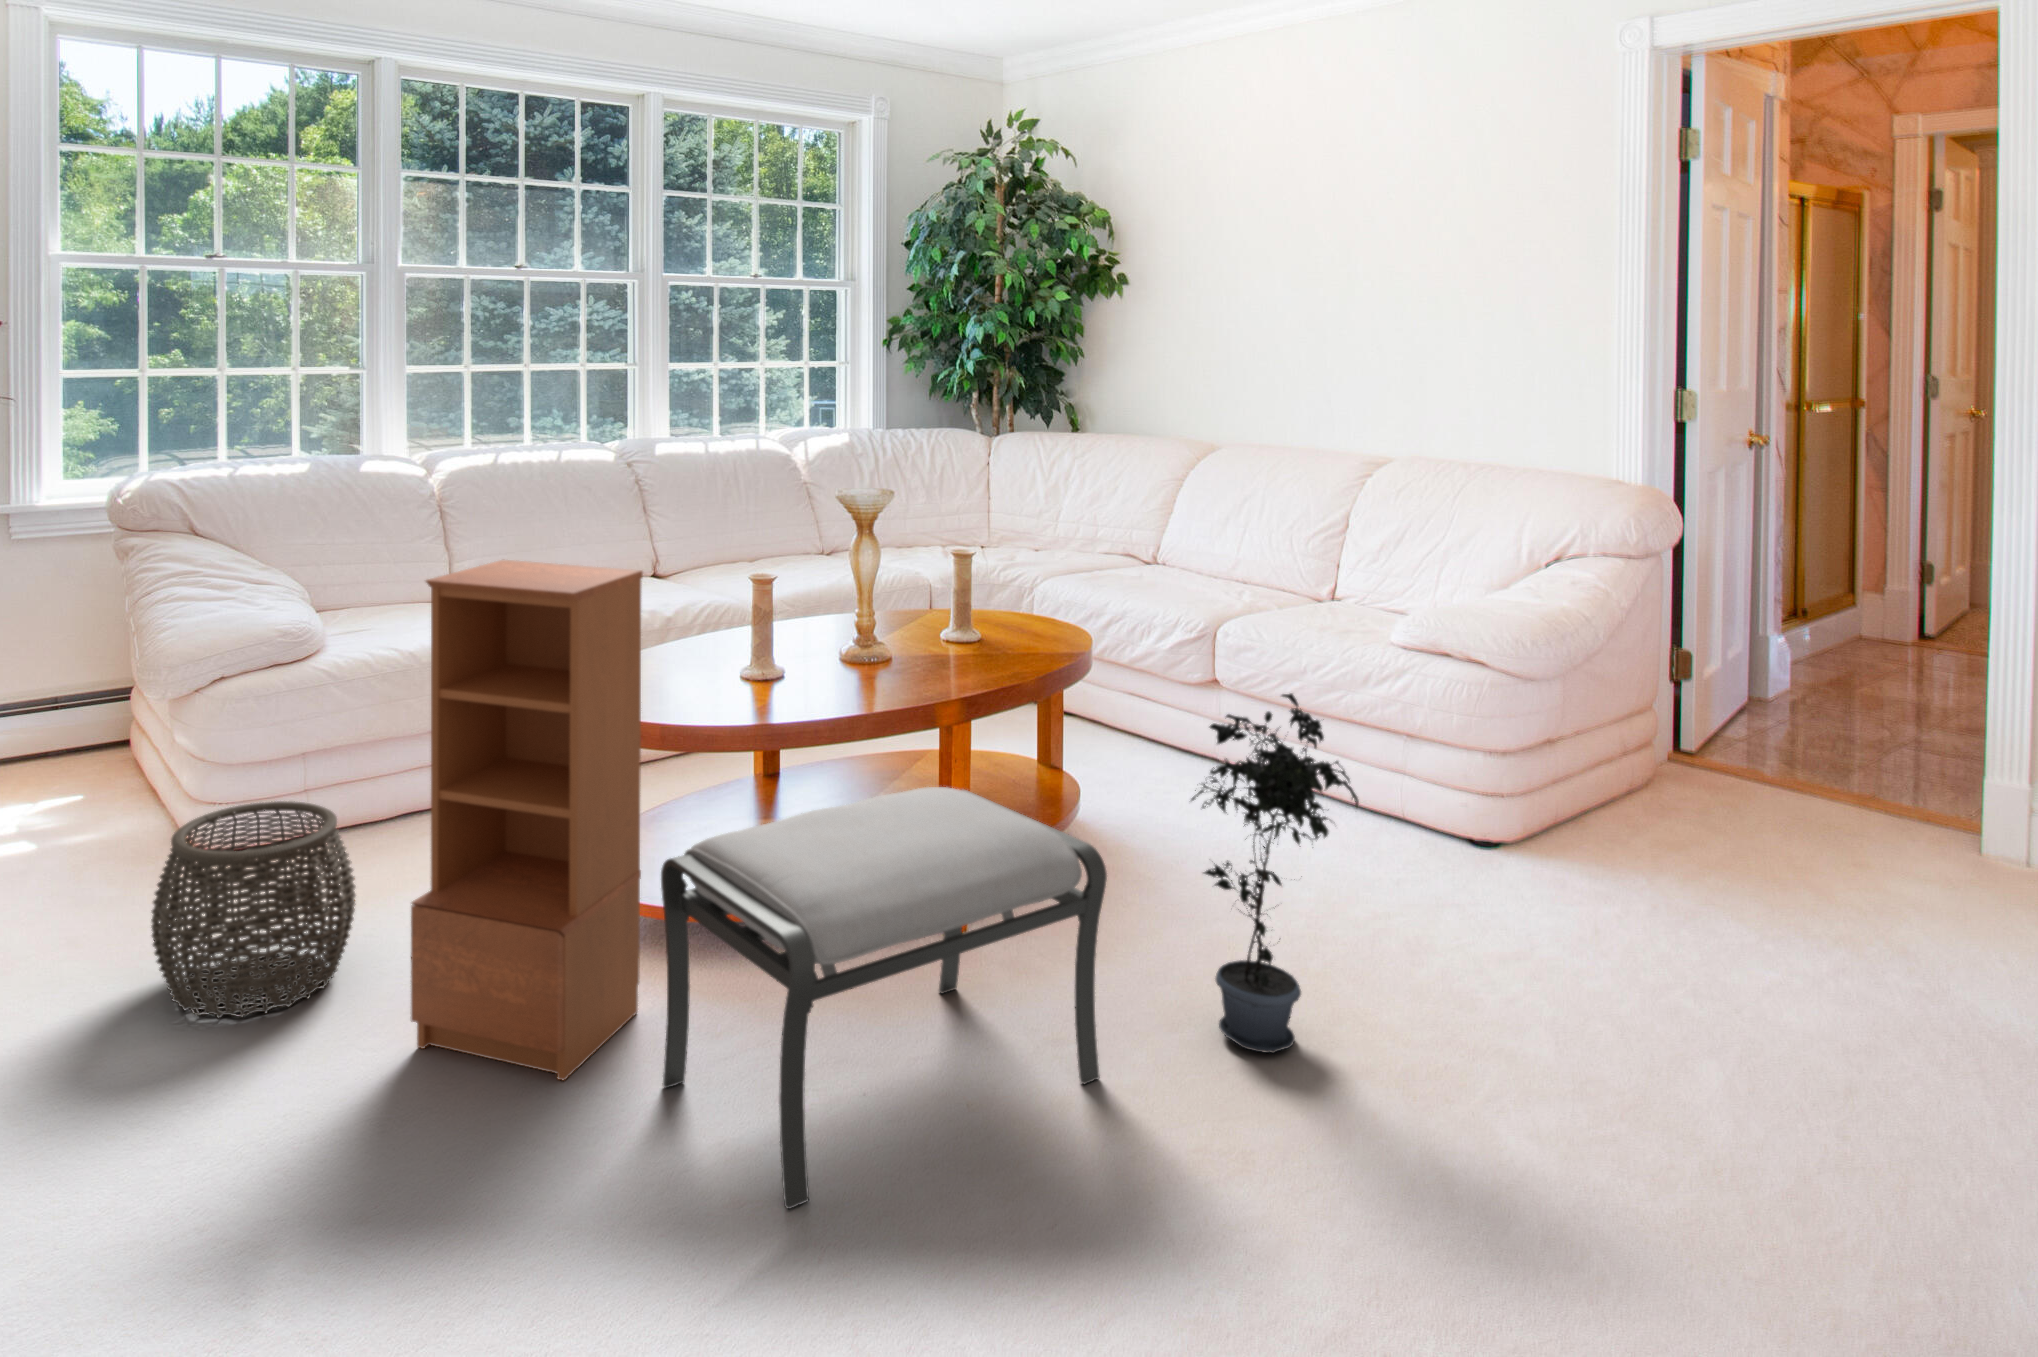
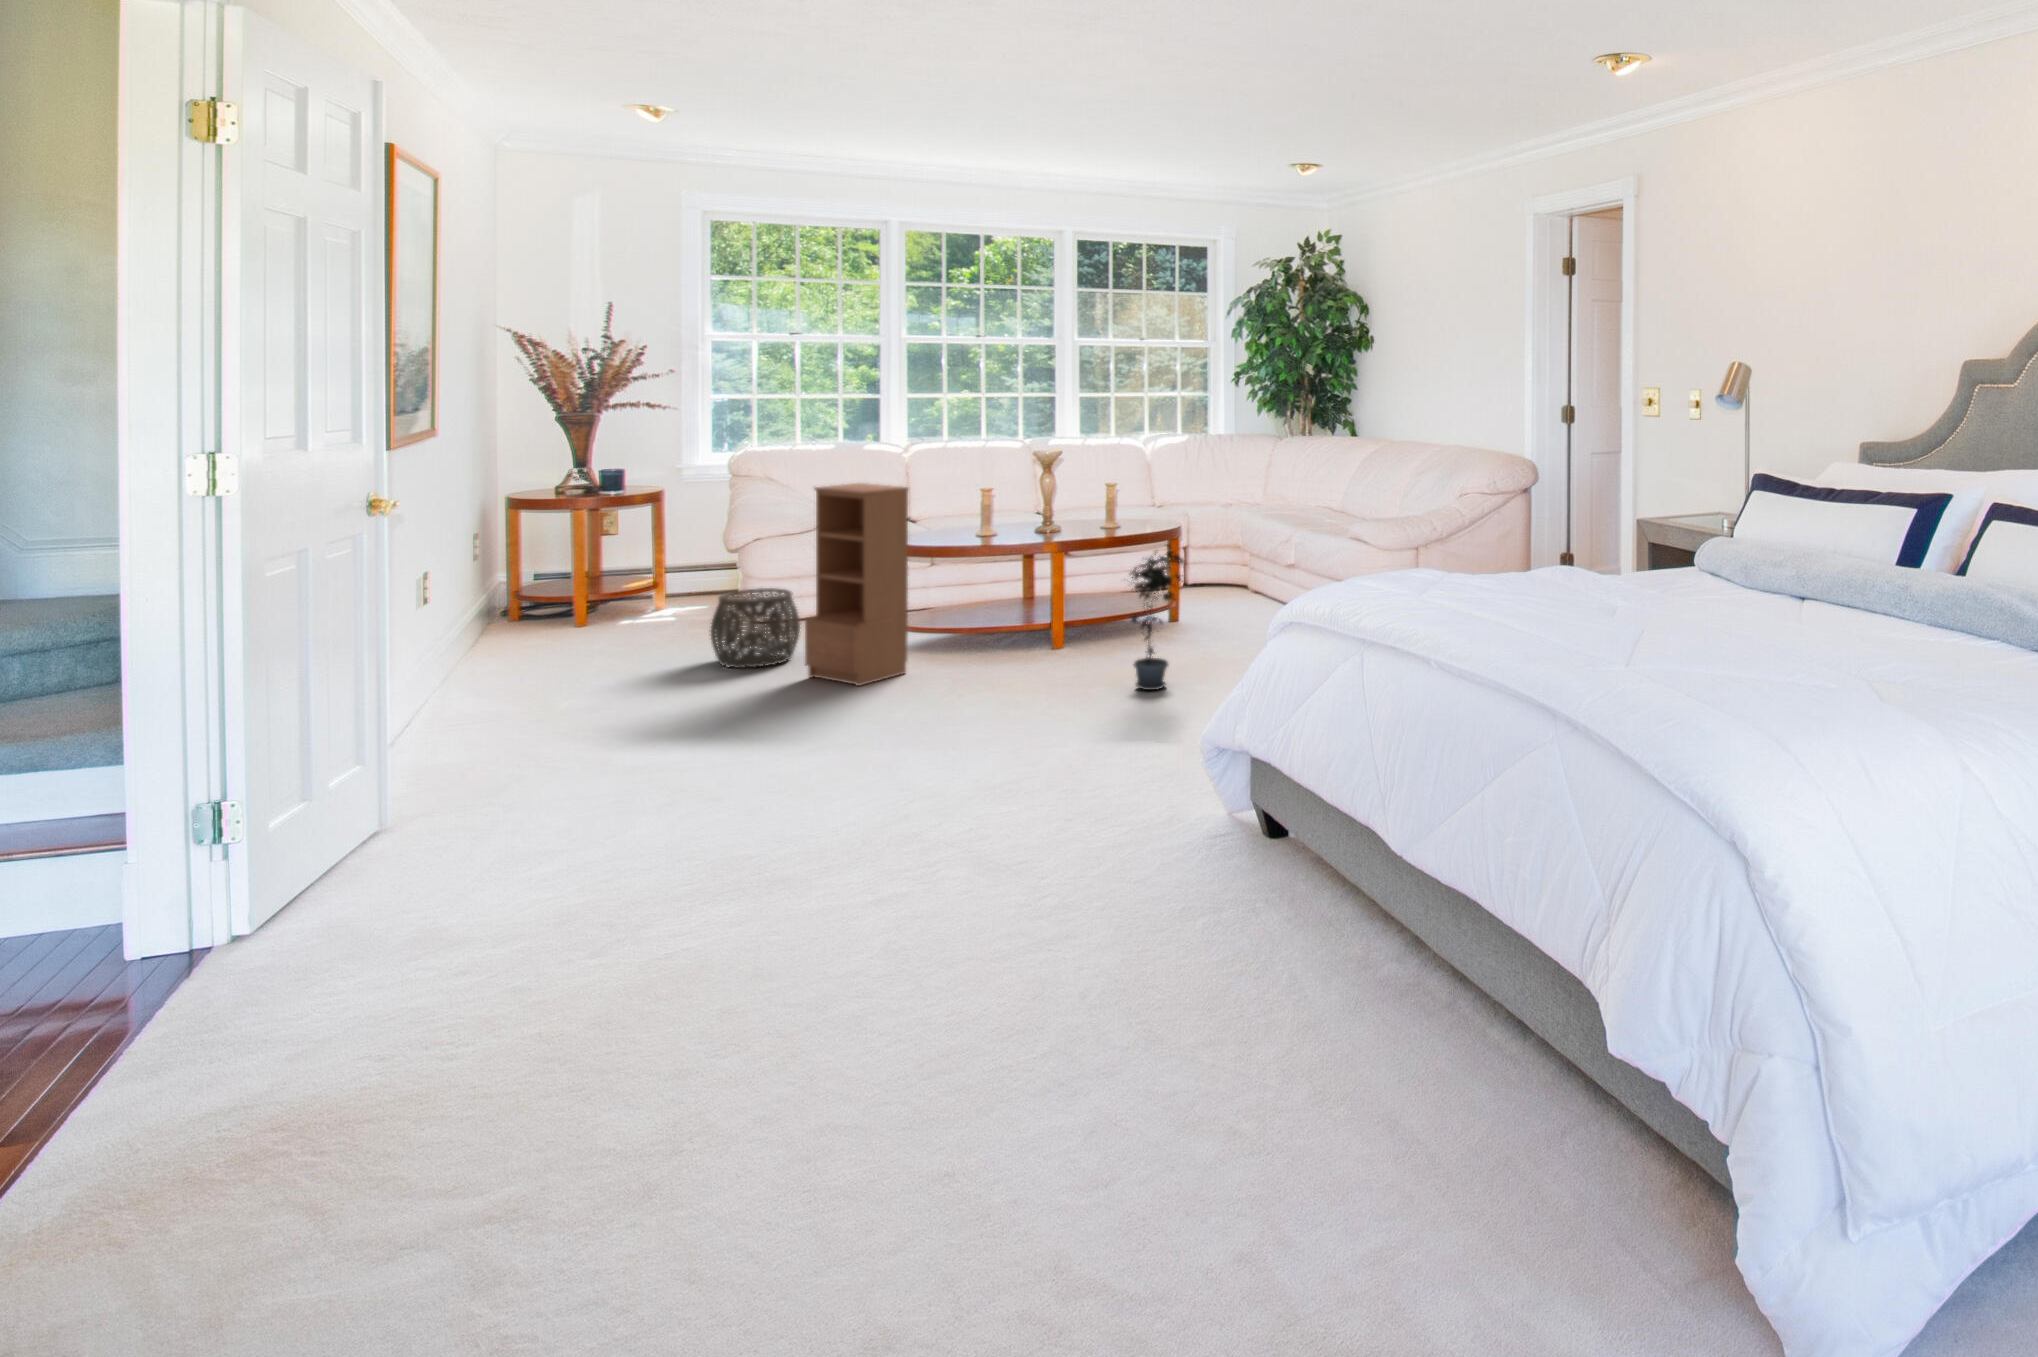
ottoman: present [661,787,1107,1209] -> none [895,582,1071,712]

